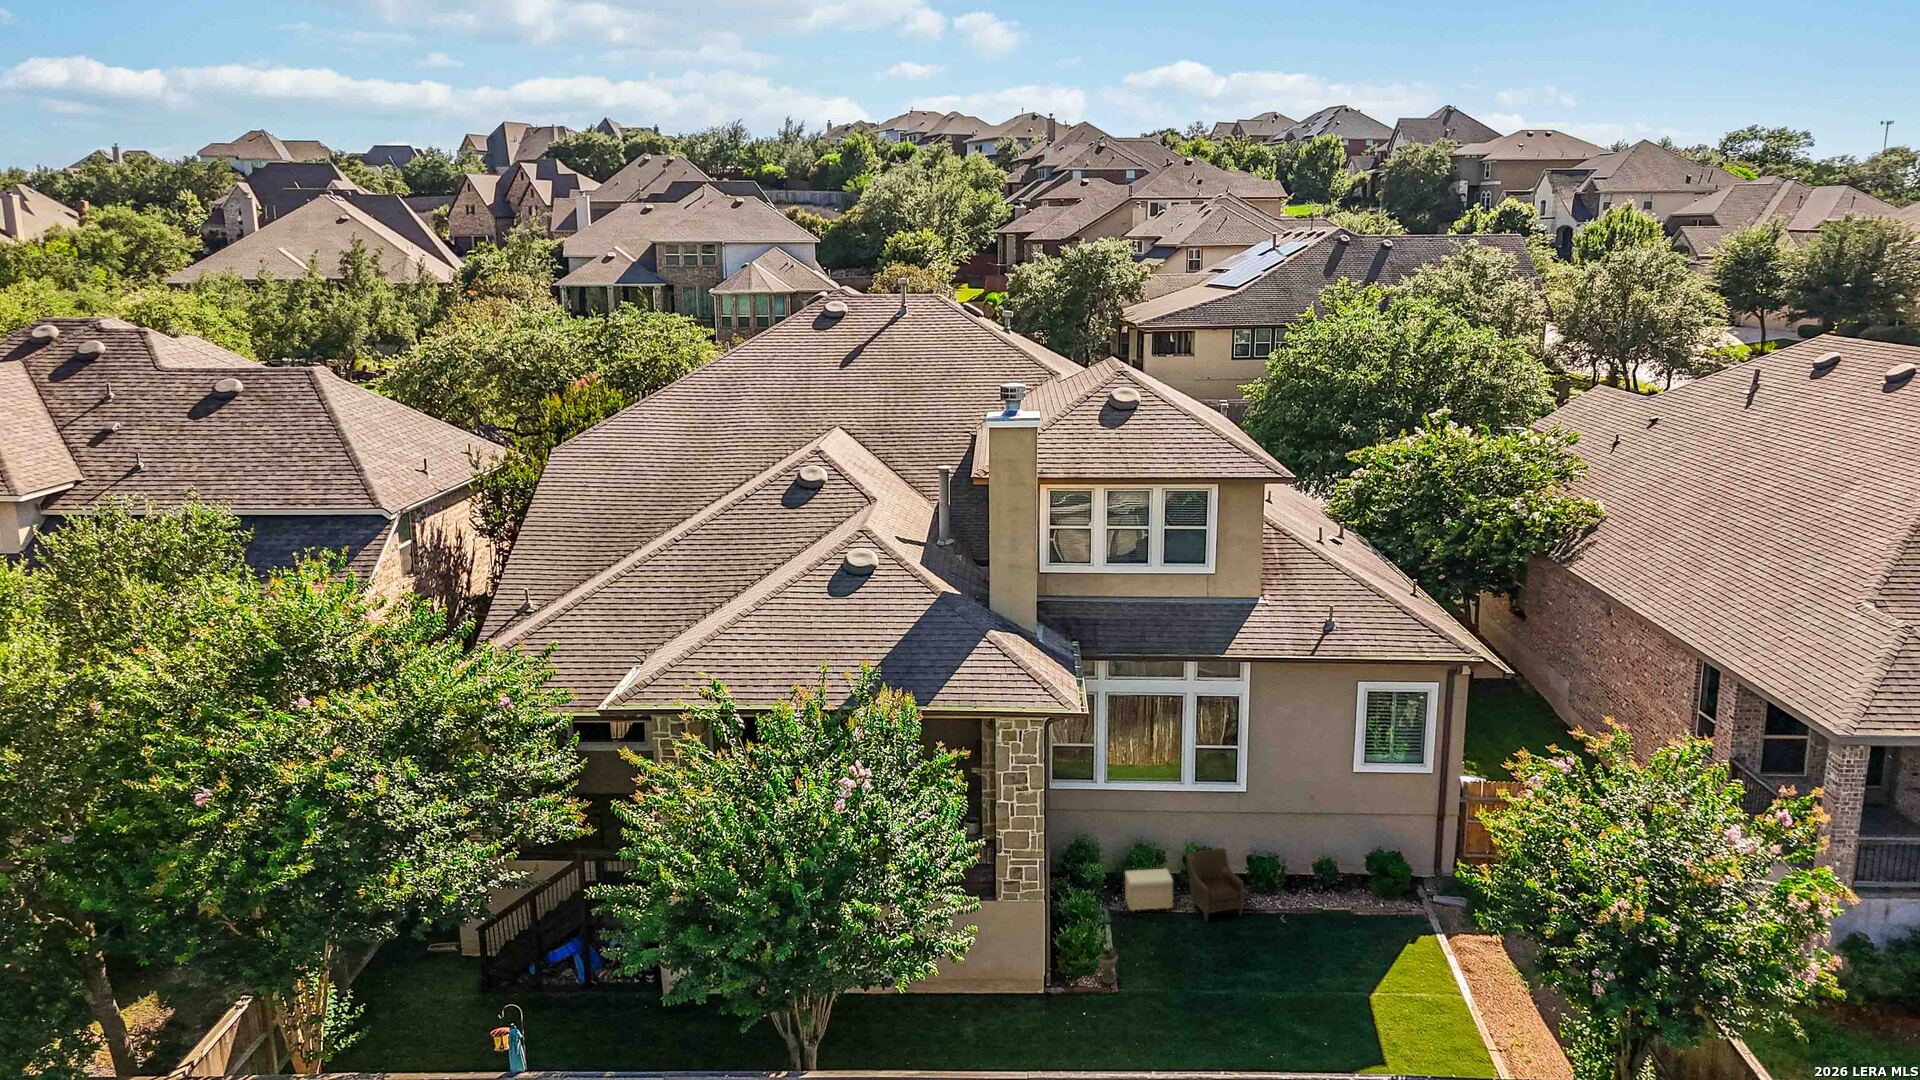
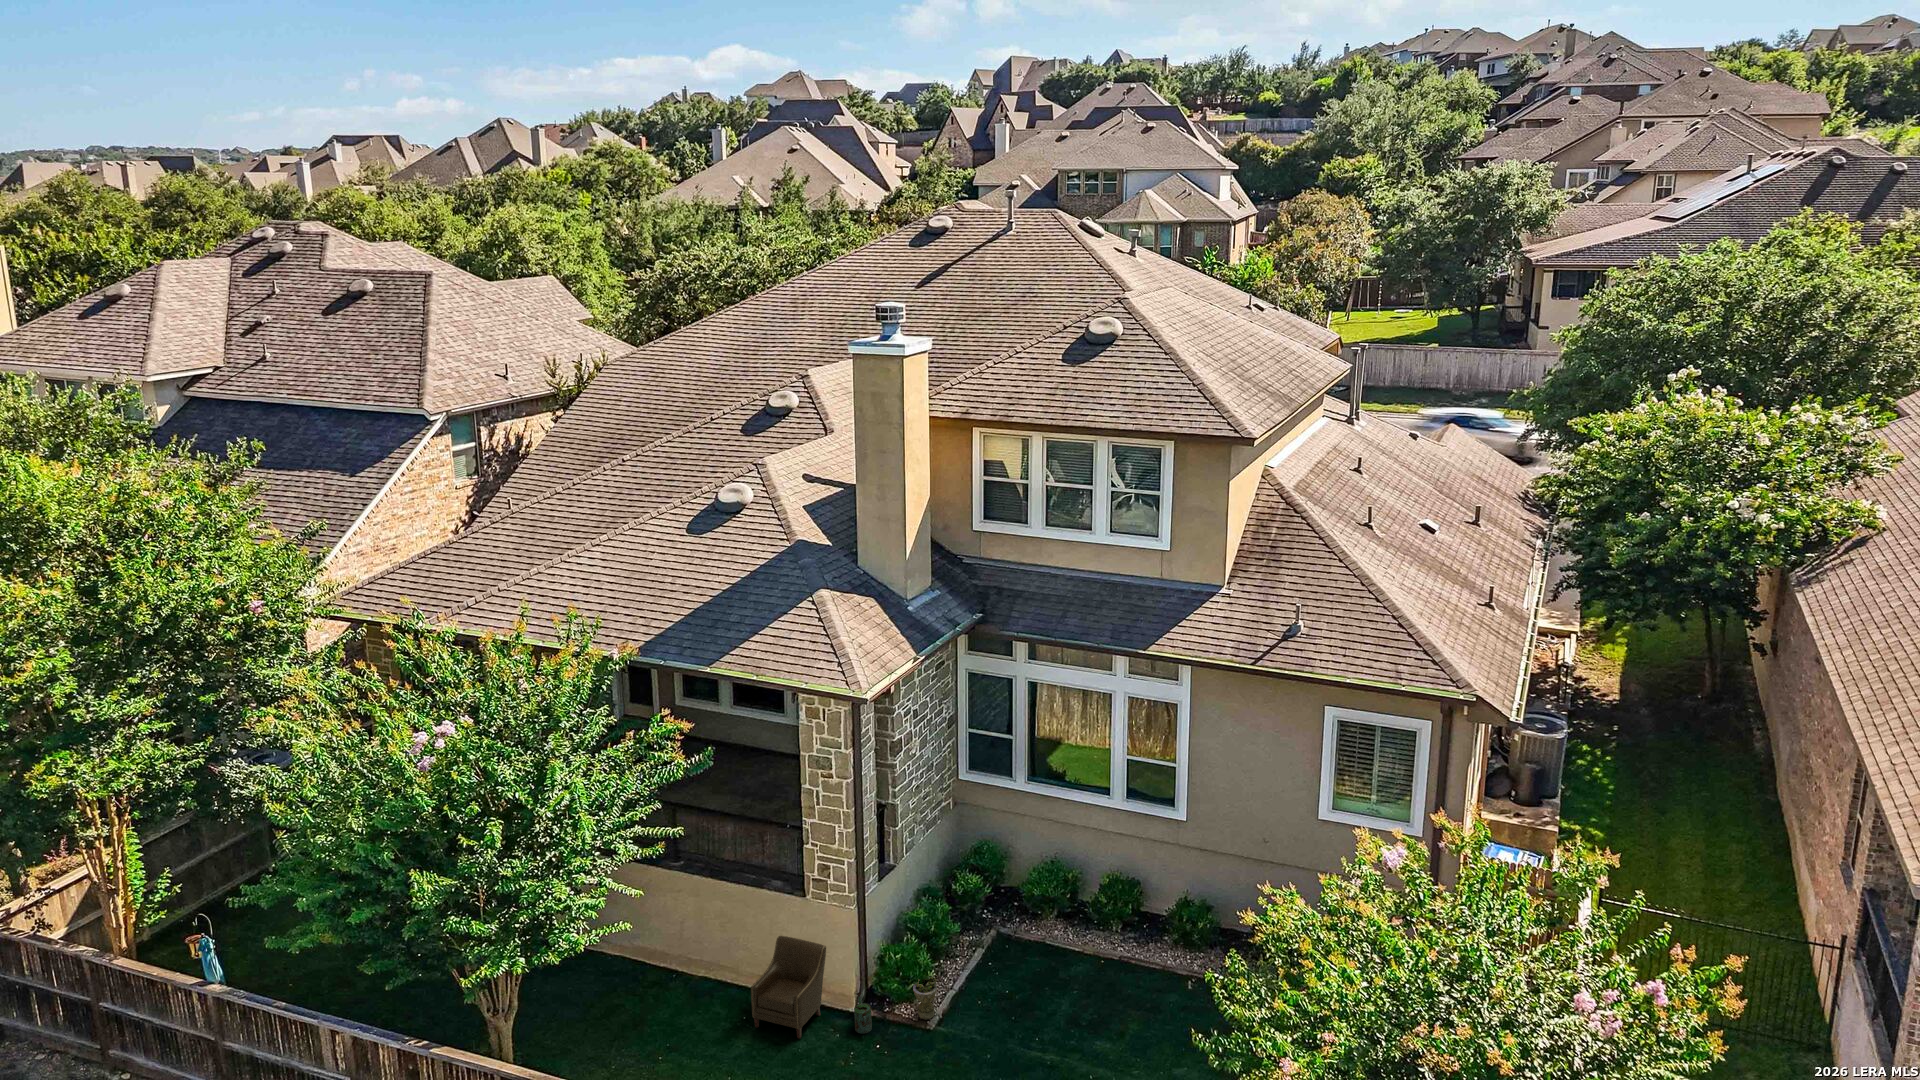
chair: present [1186,848,1244,921] -> present [751,936,826,1039]
storage bench: present [1125,869,1173,911] -> none [1013,888,1069,943]
watering can: none [1053,971,1076,1004] -> present [854,993,872,1034]

